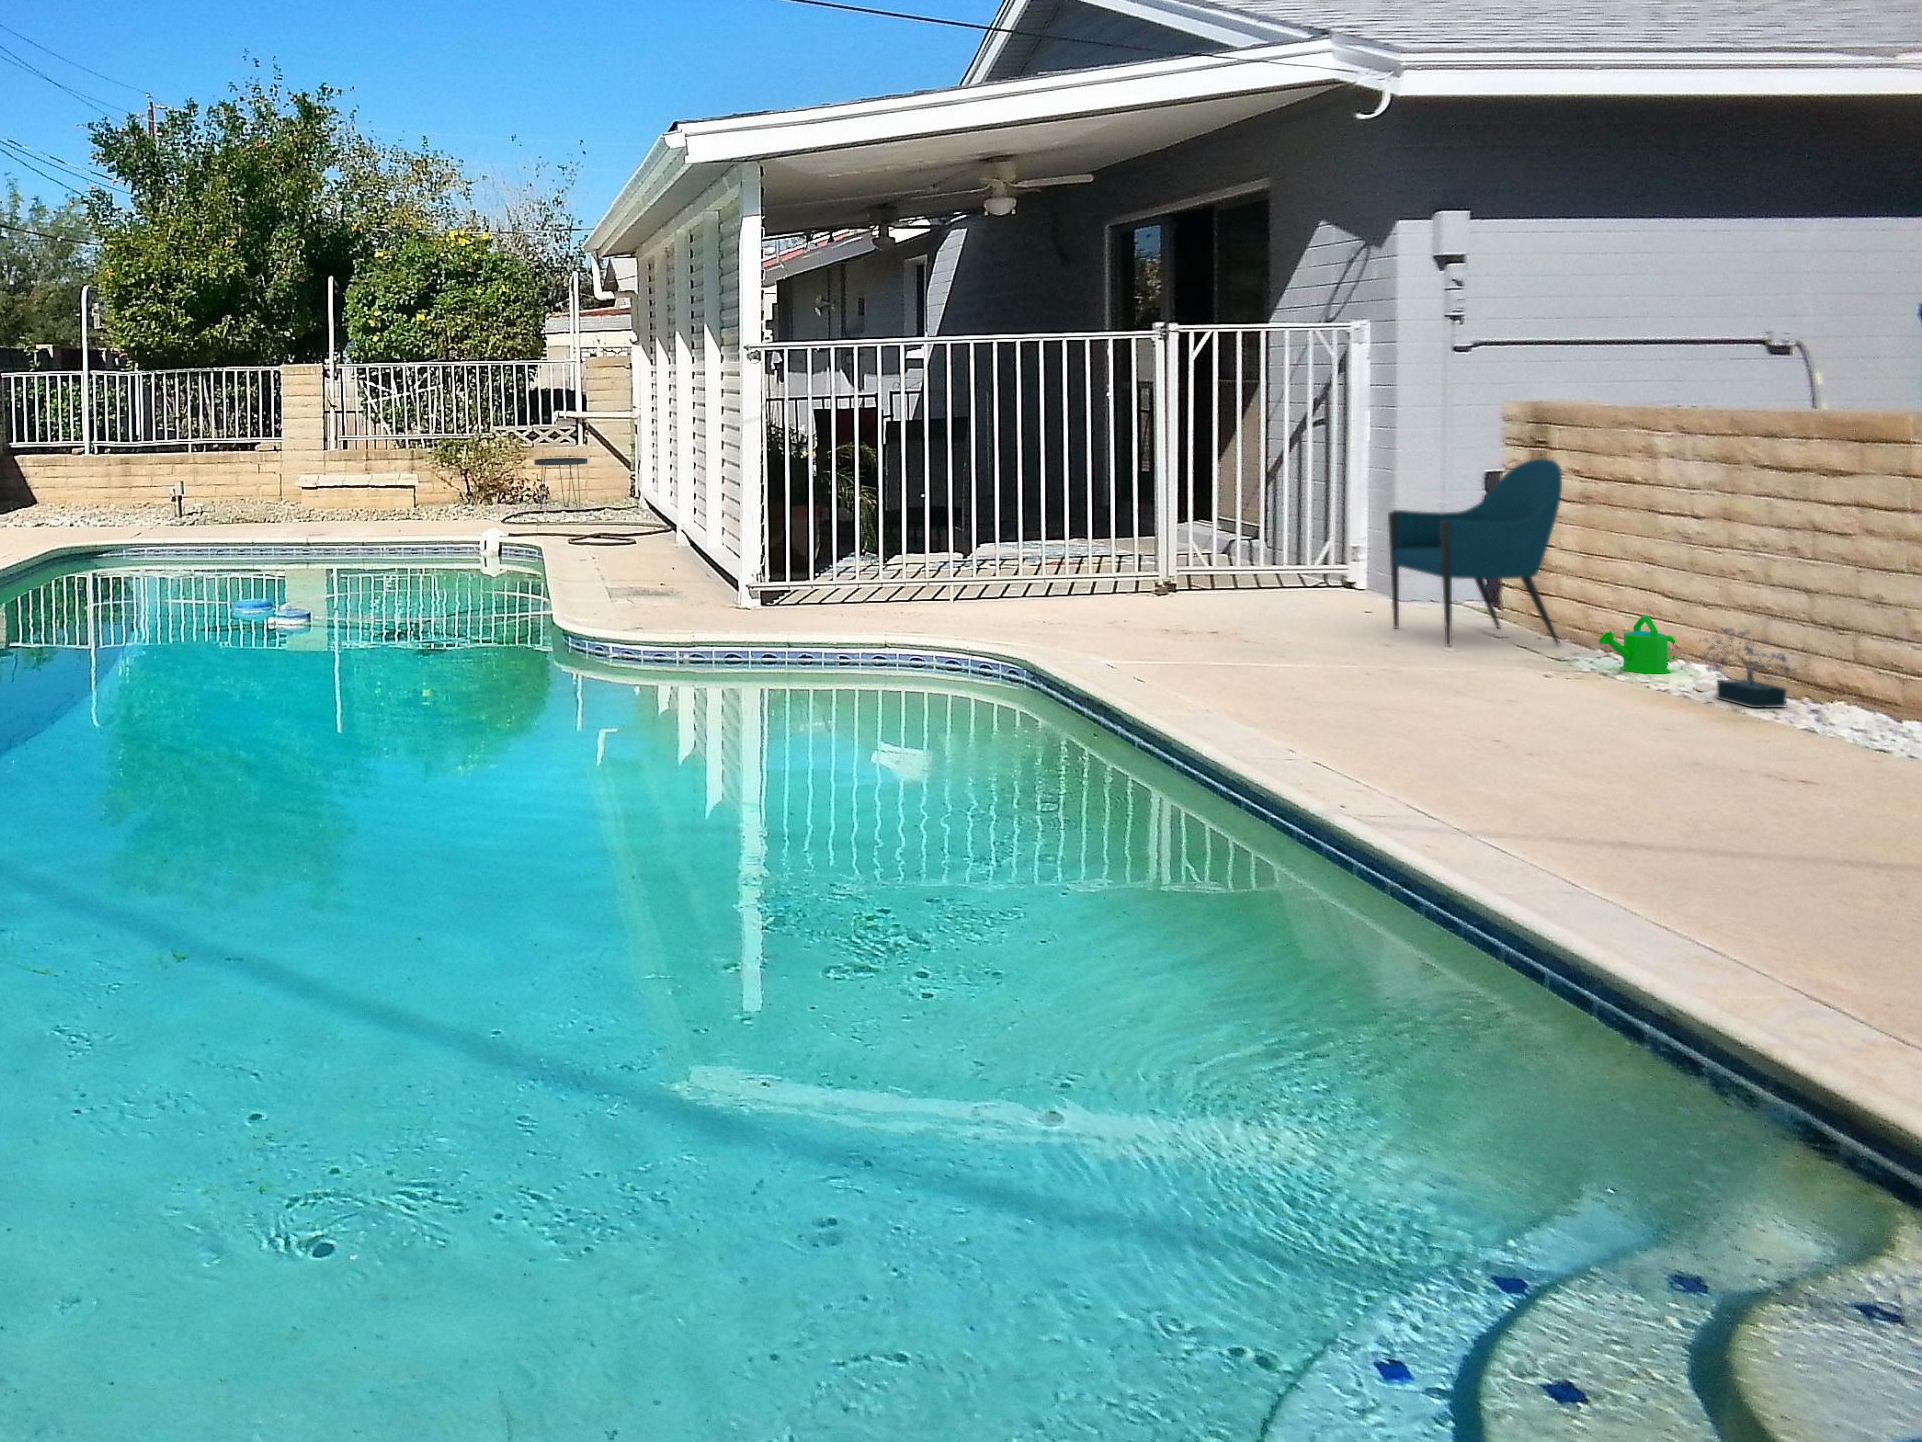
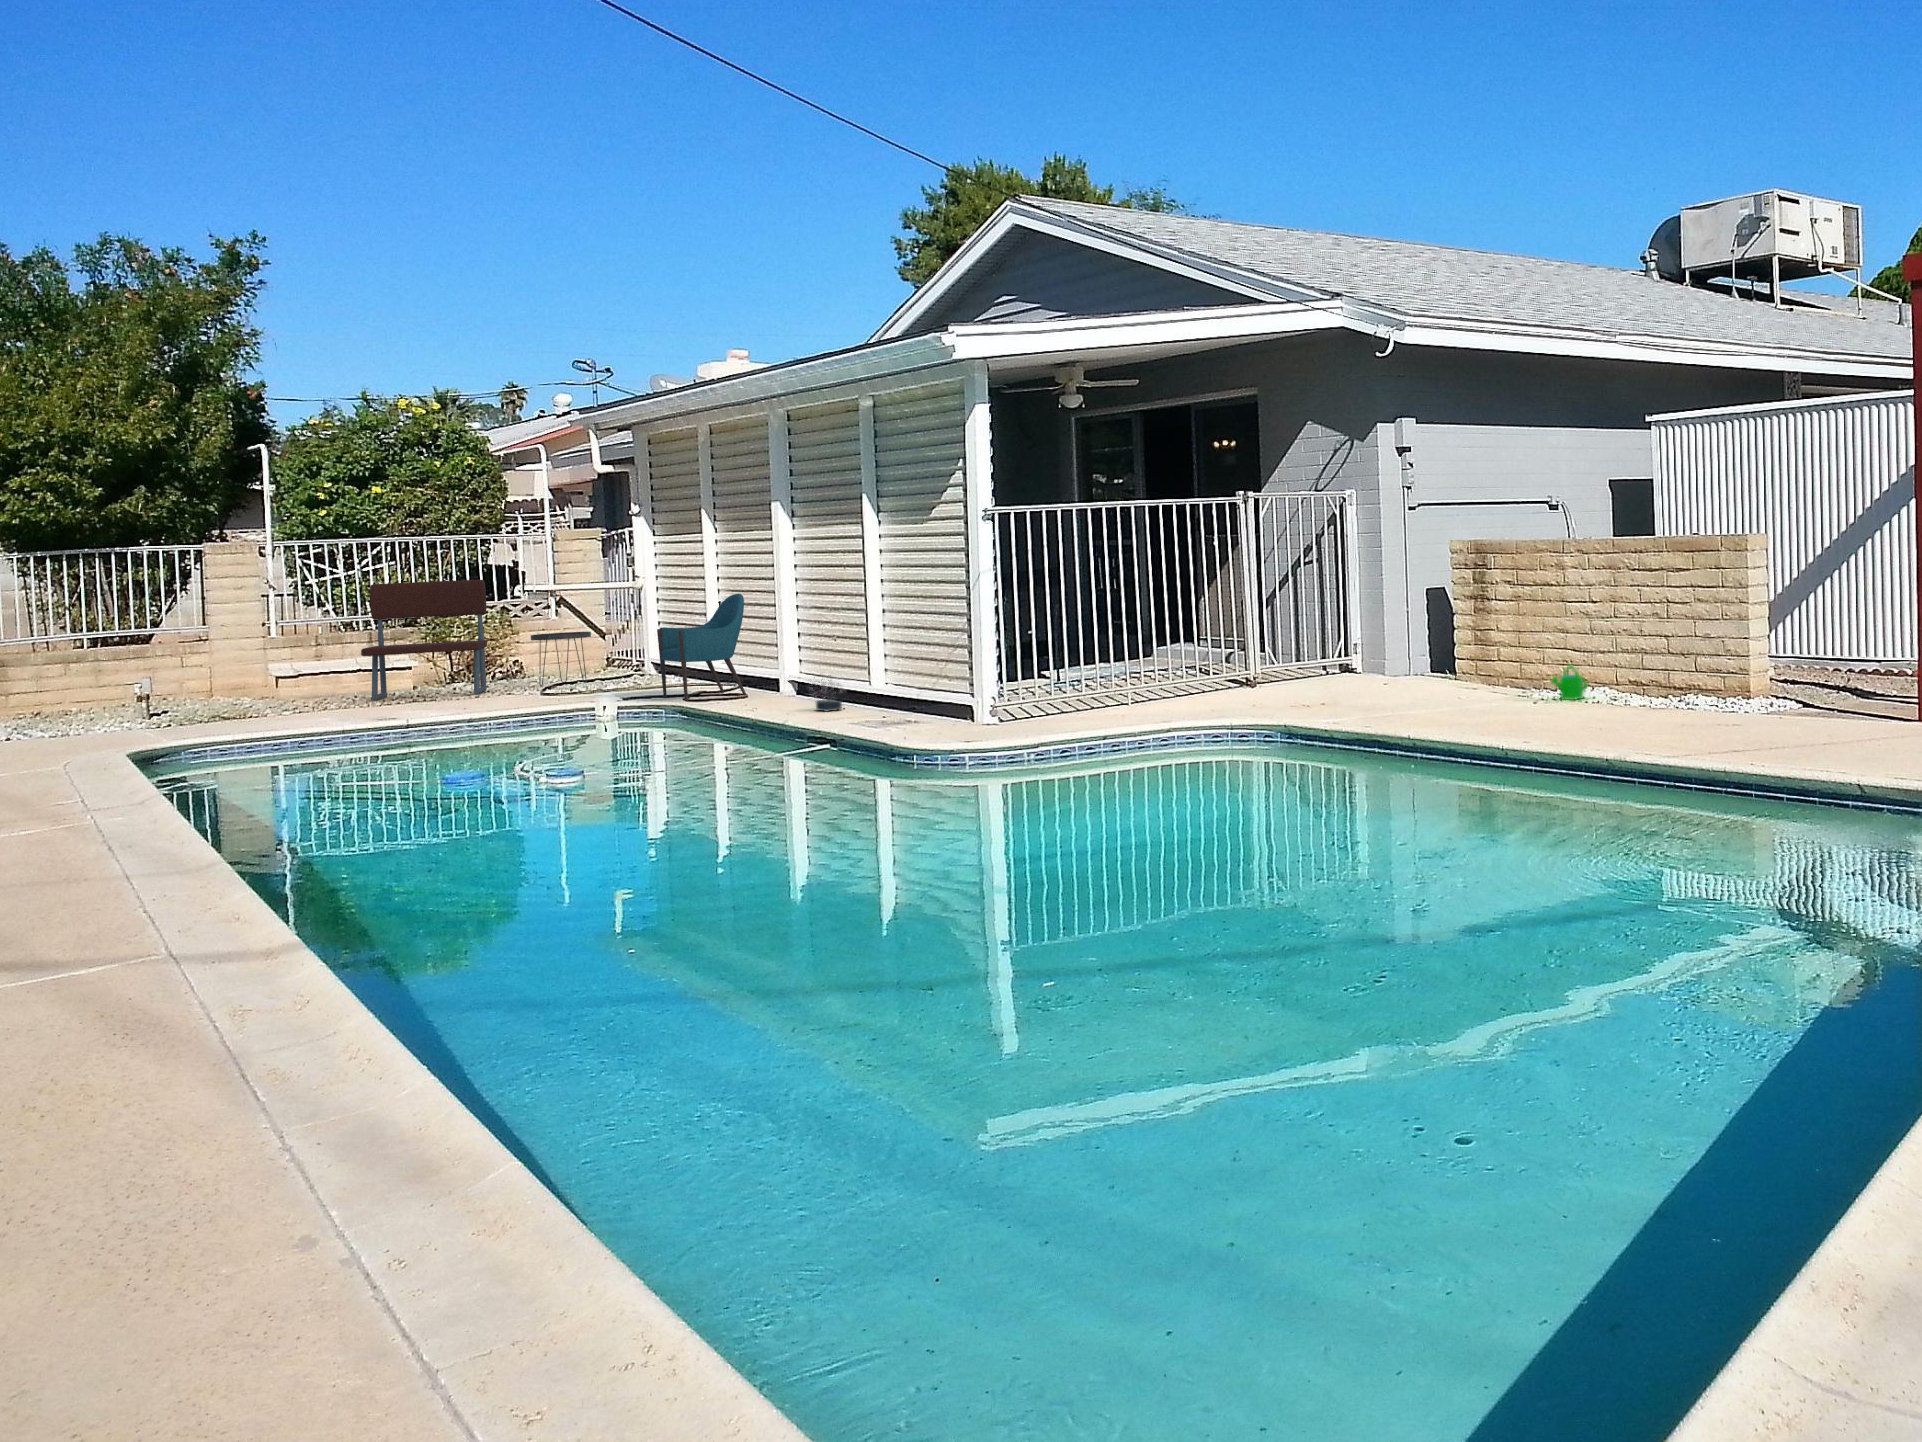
bench: none [386,405,493,514] -> present [361,580,487,701]
chair: present [1388,459,1562,646] -> present [657,594,746,701]
decorative plant: present [1703,629,1797,708] -> present [812,675,842,711]

